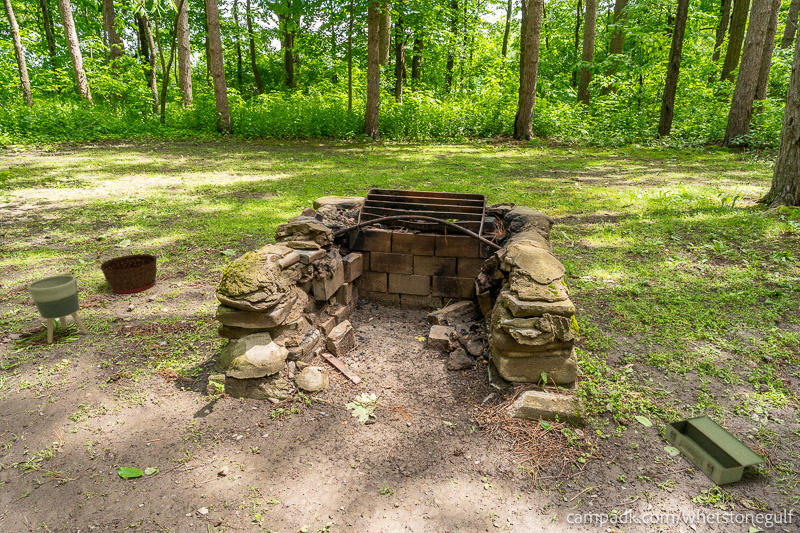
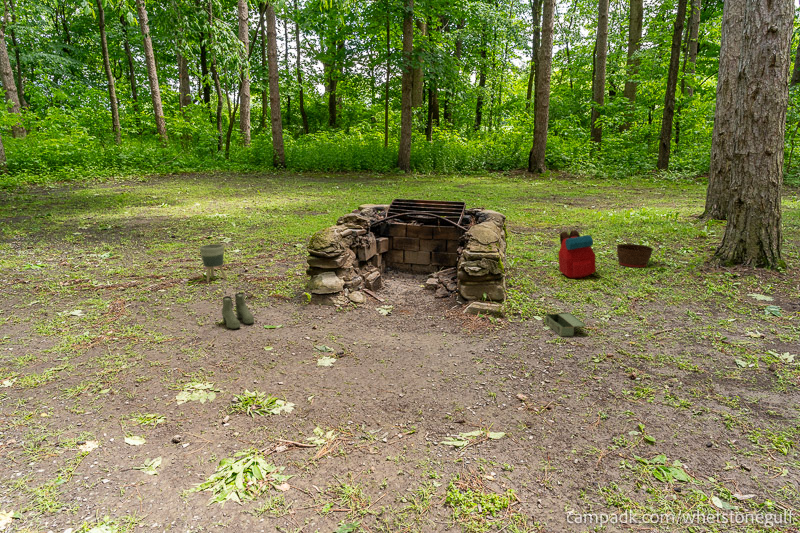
backpack: none [620,235,683,309] -> present [558,230,596,278]
basket: present [100,254,157,293] -> present [617,244,653,267]
boots: none [19,403,99,493] -> present [222,293,254,329]

